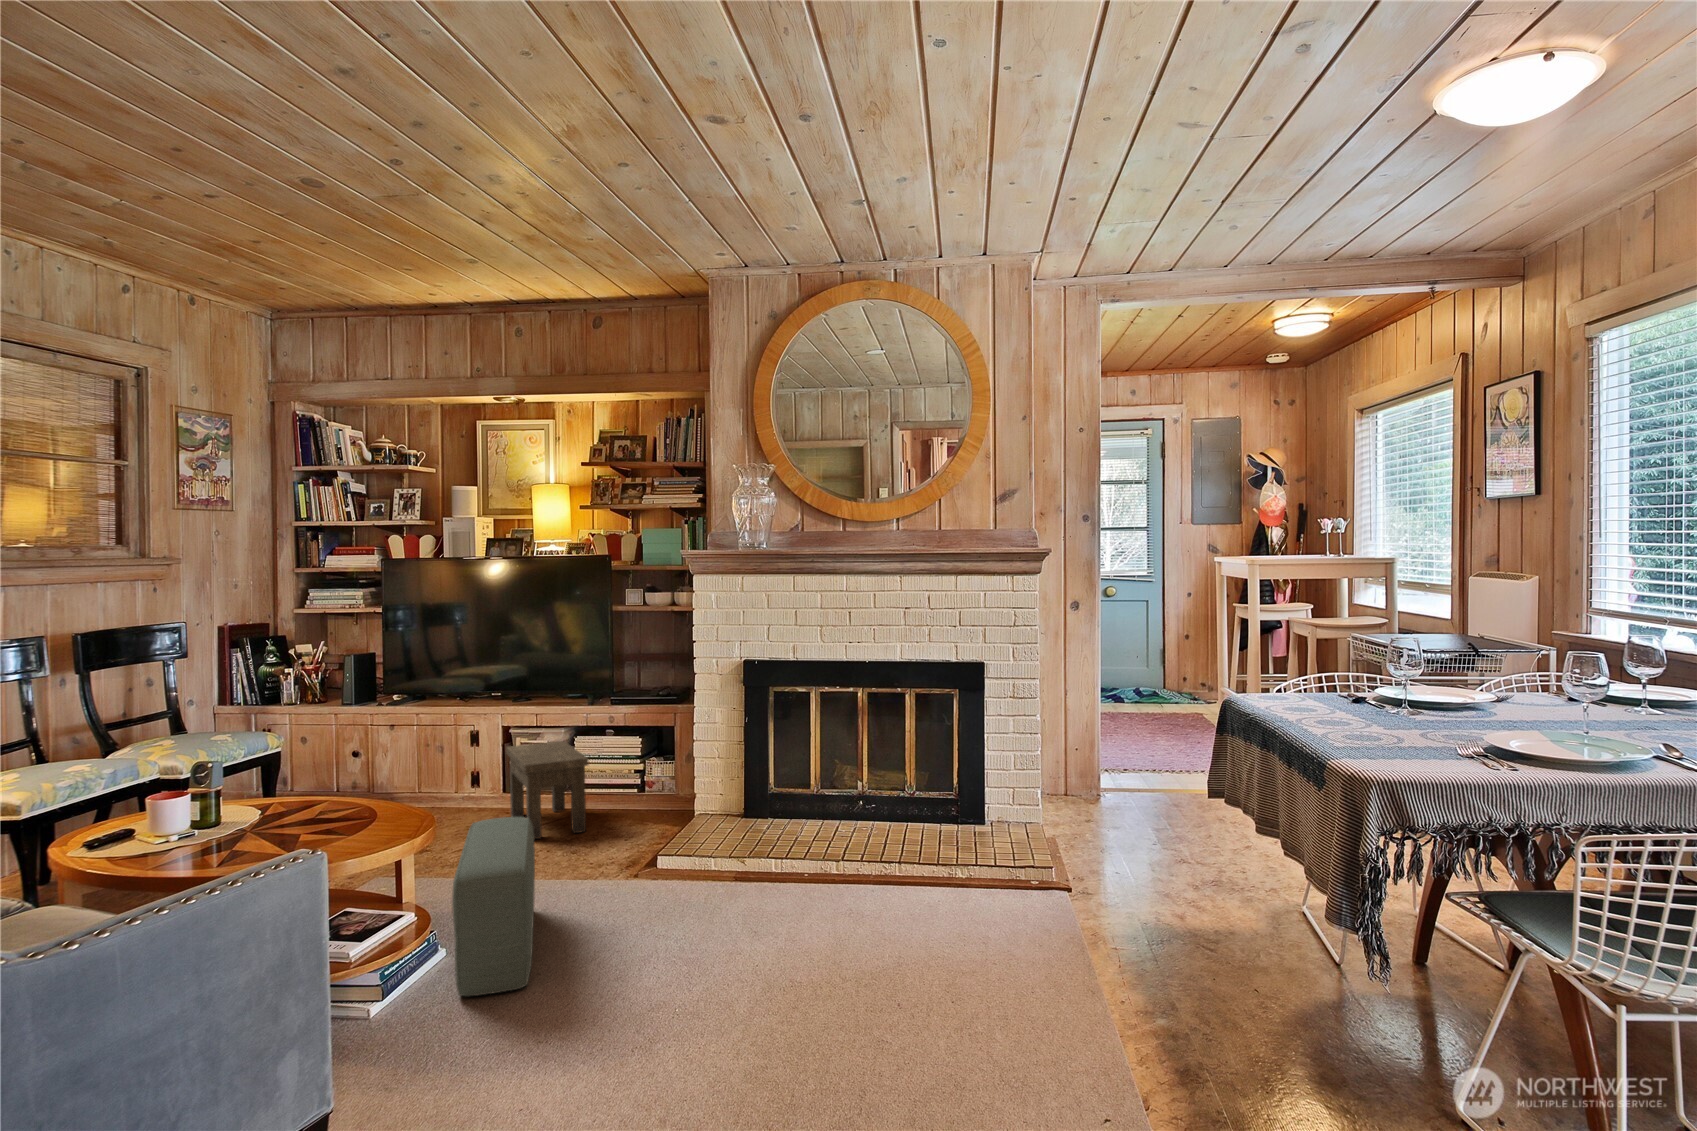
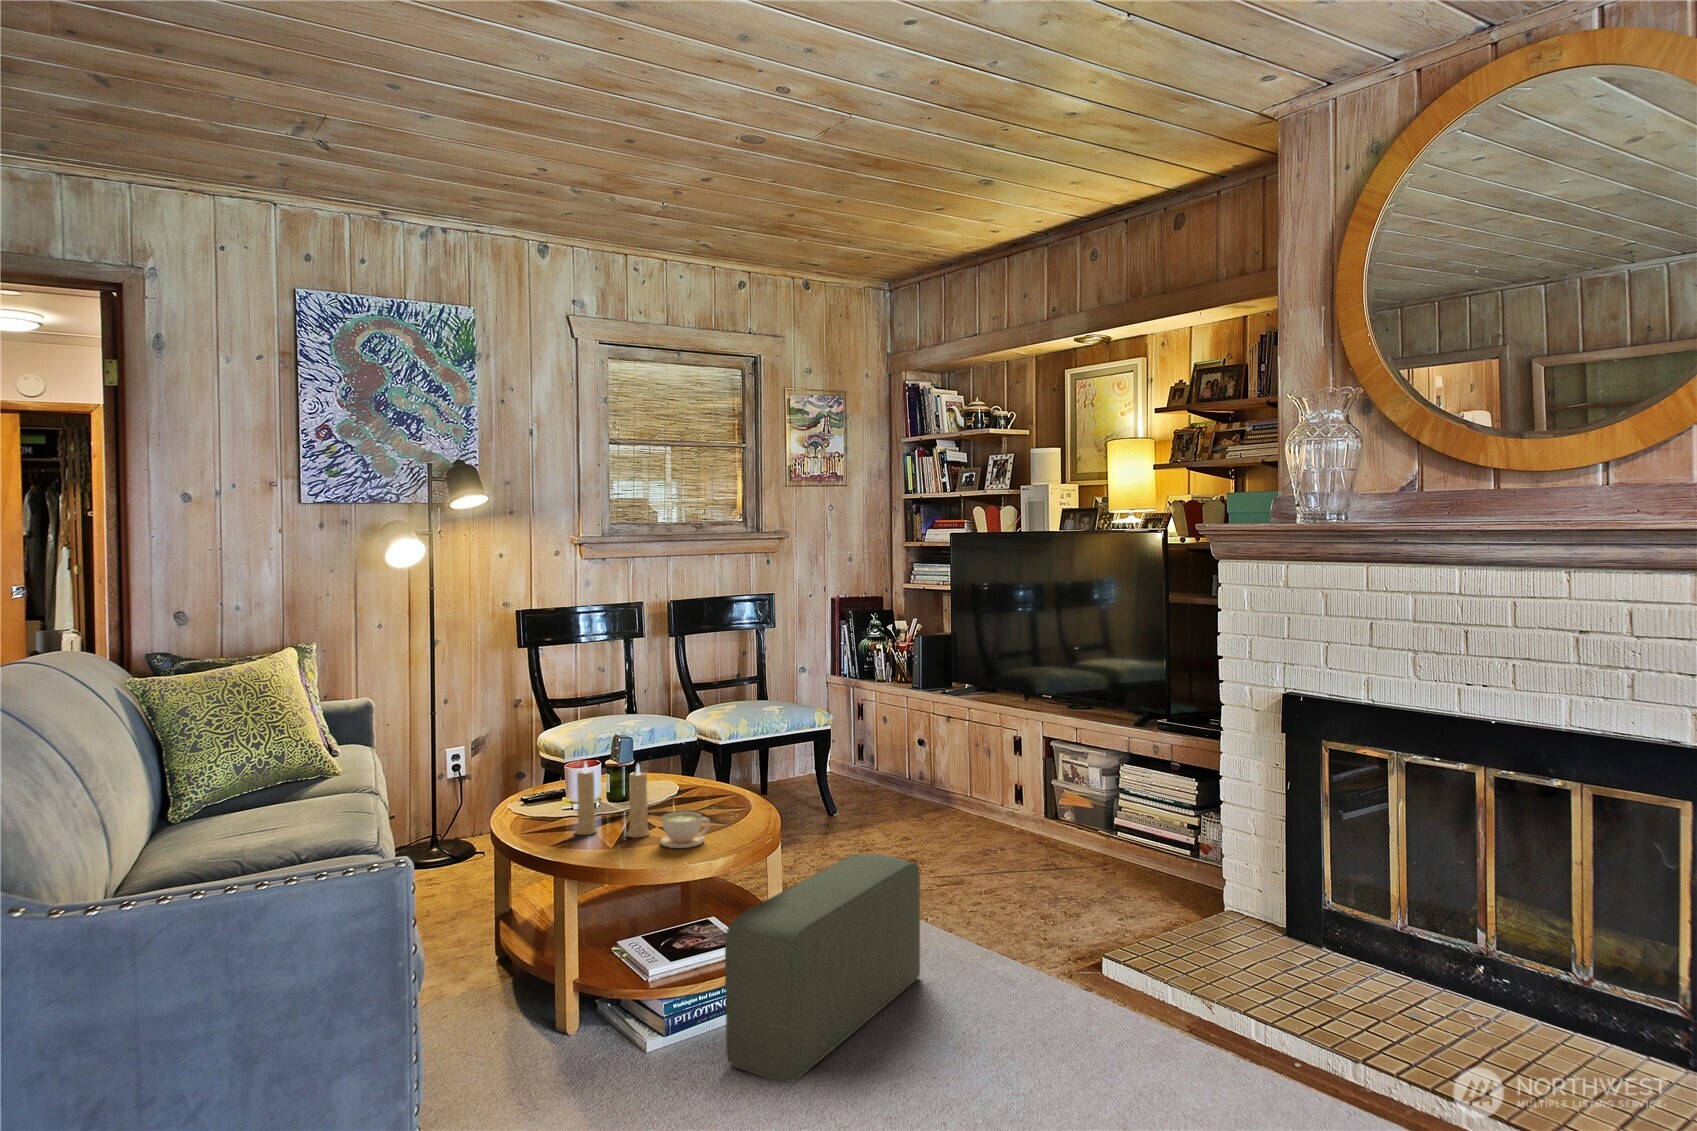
side table: present [506,741,589,839] -> none [1019,762,1110,890]
candle: none [228,767,317,852] -> present [575,762,650,838]
coffee cup: none [341,804,388,837] -> present [661,811,710,848]

